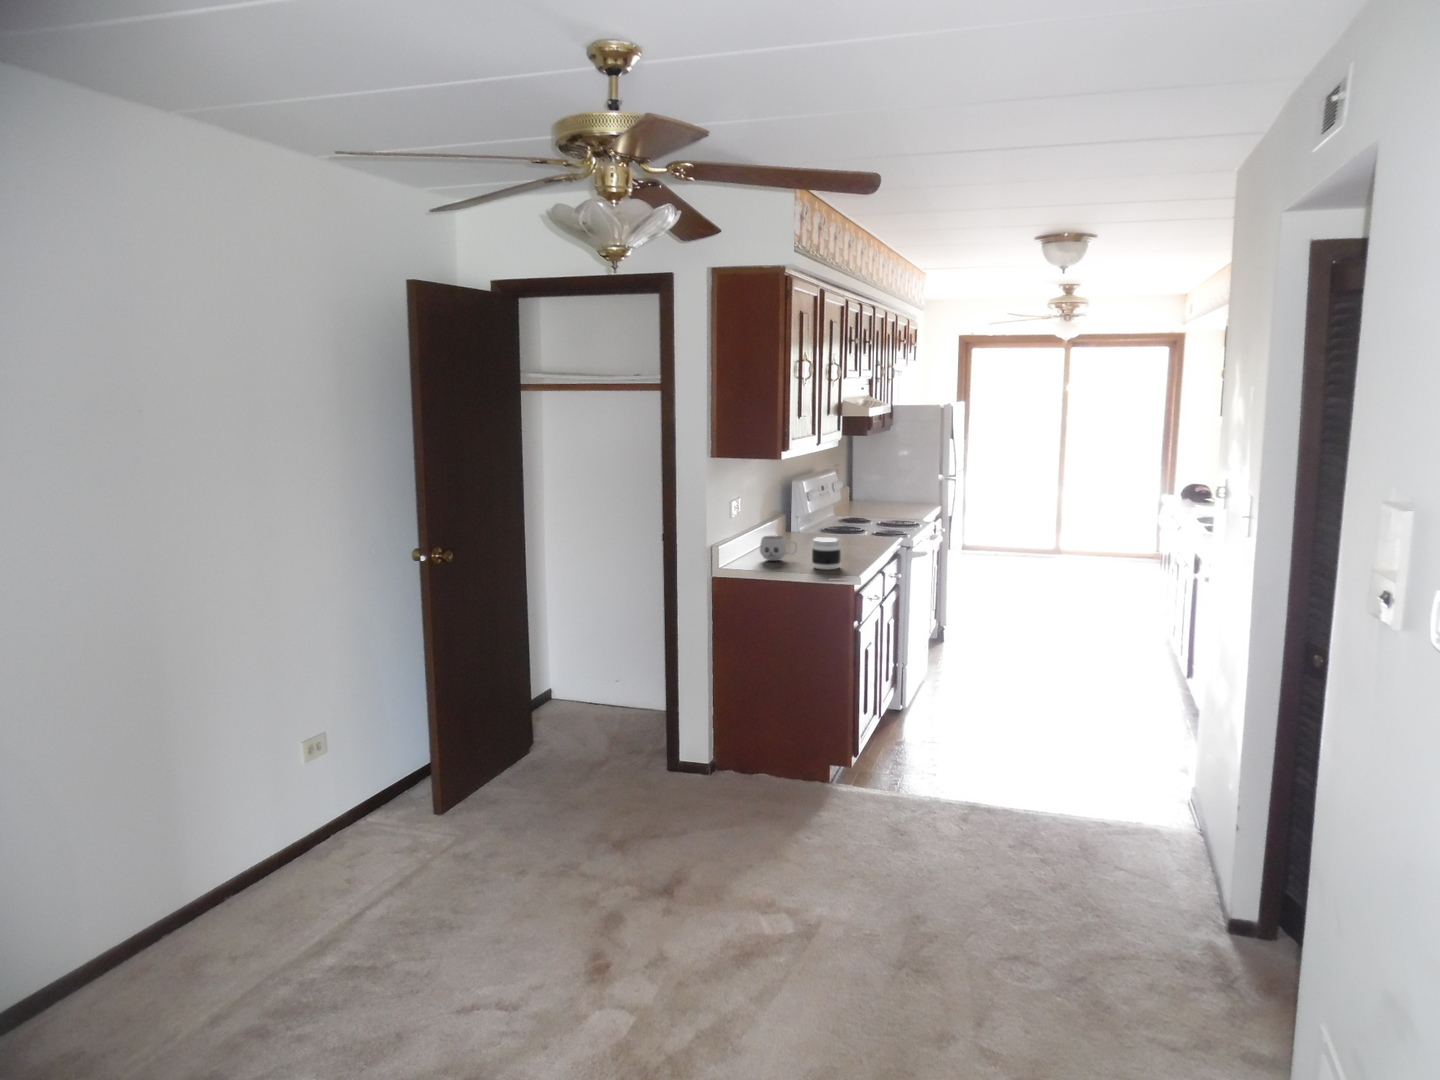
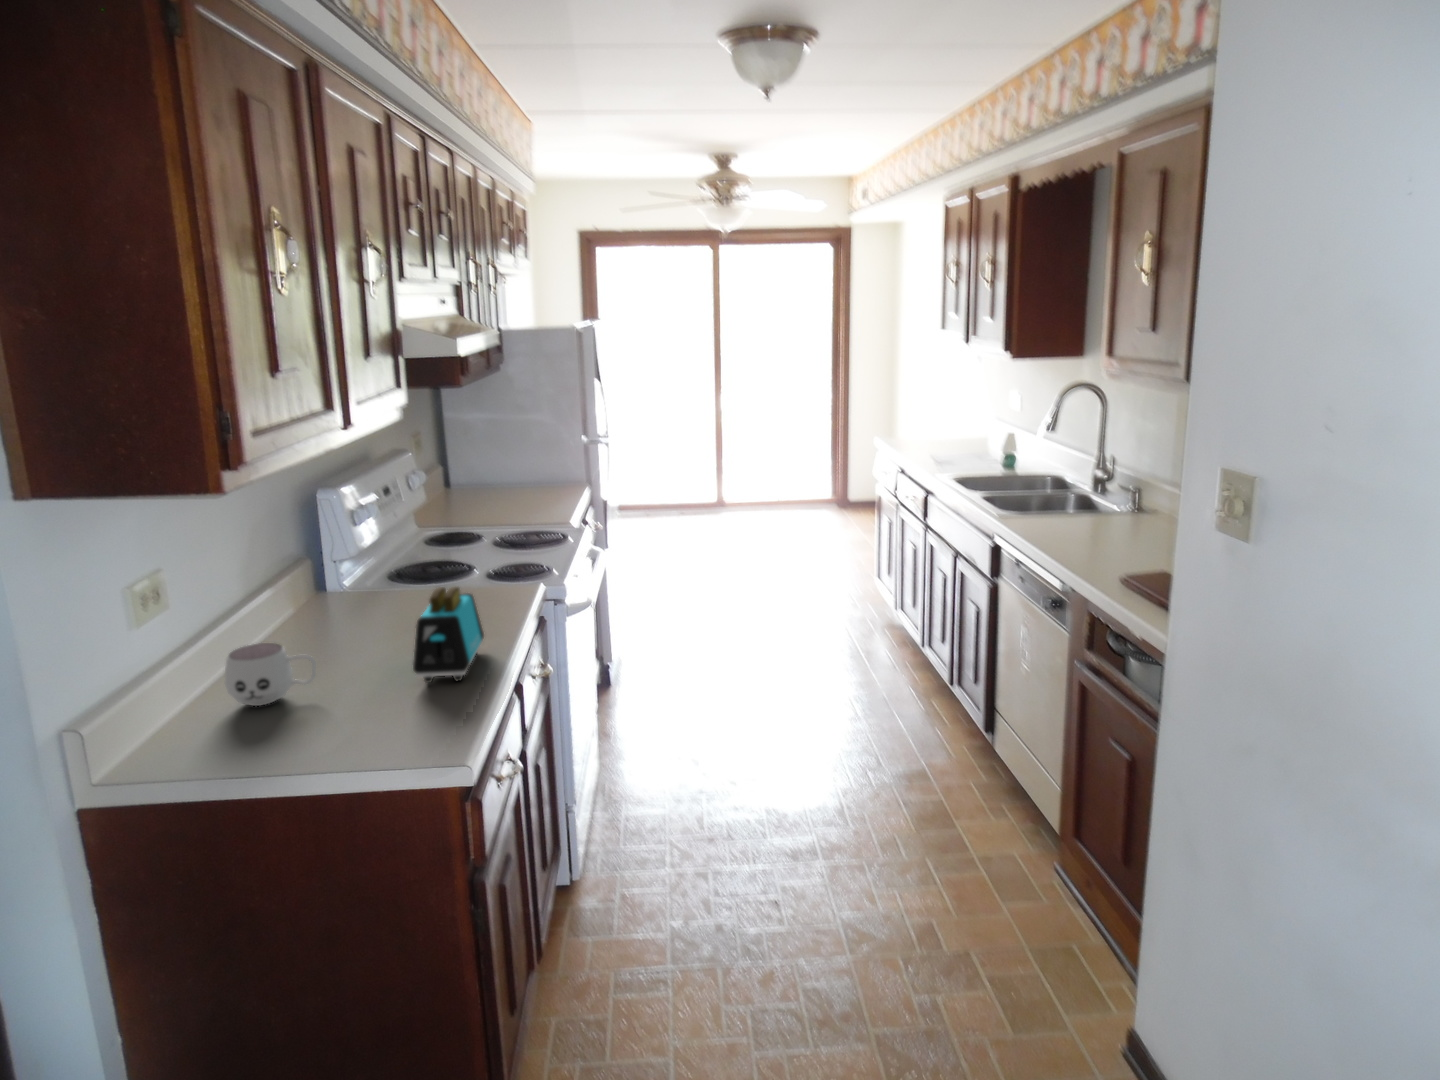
toaster: none [838,520,870,561] -> present [413,587,484,683]
jar: present [812,537,841,569] -> none [346,647,418,732]

